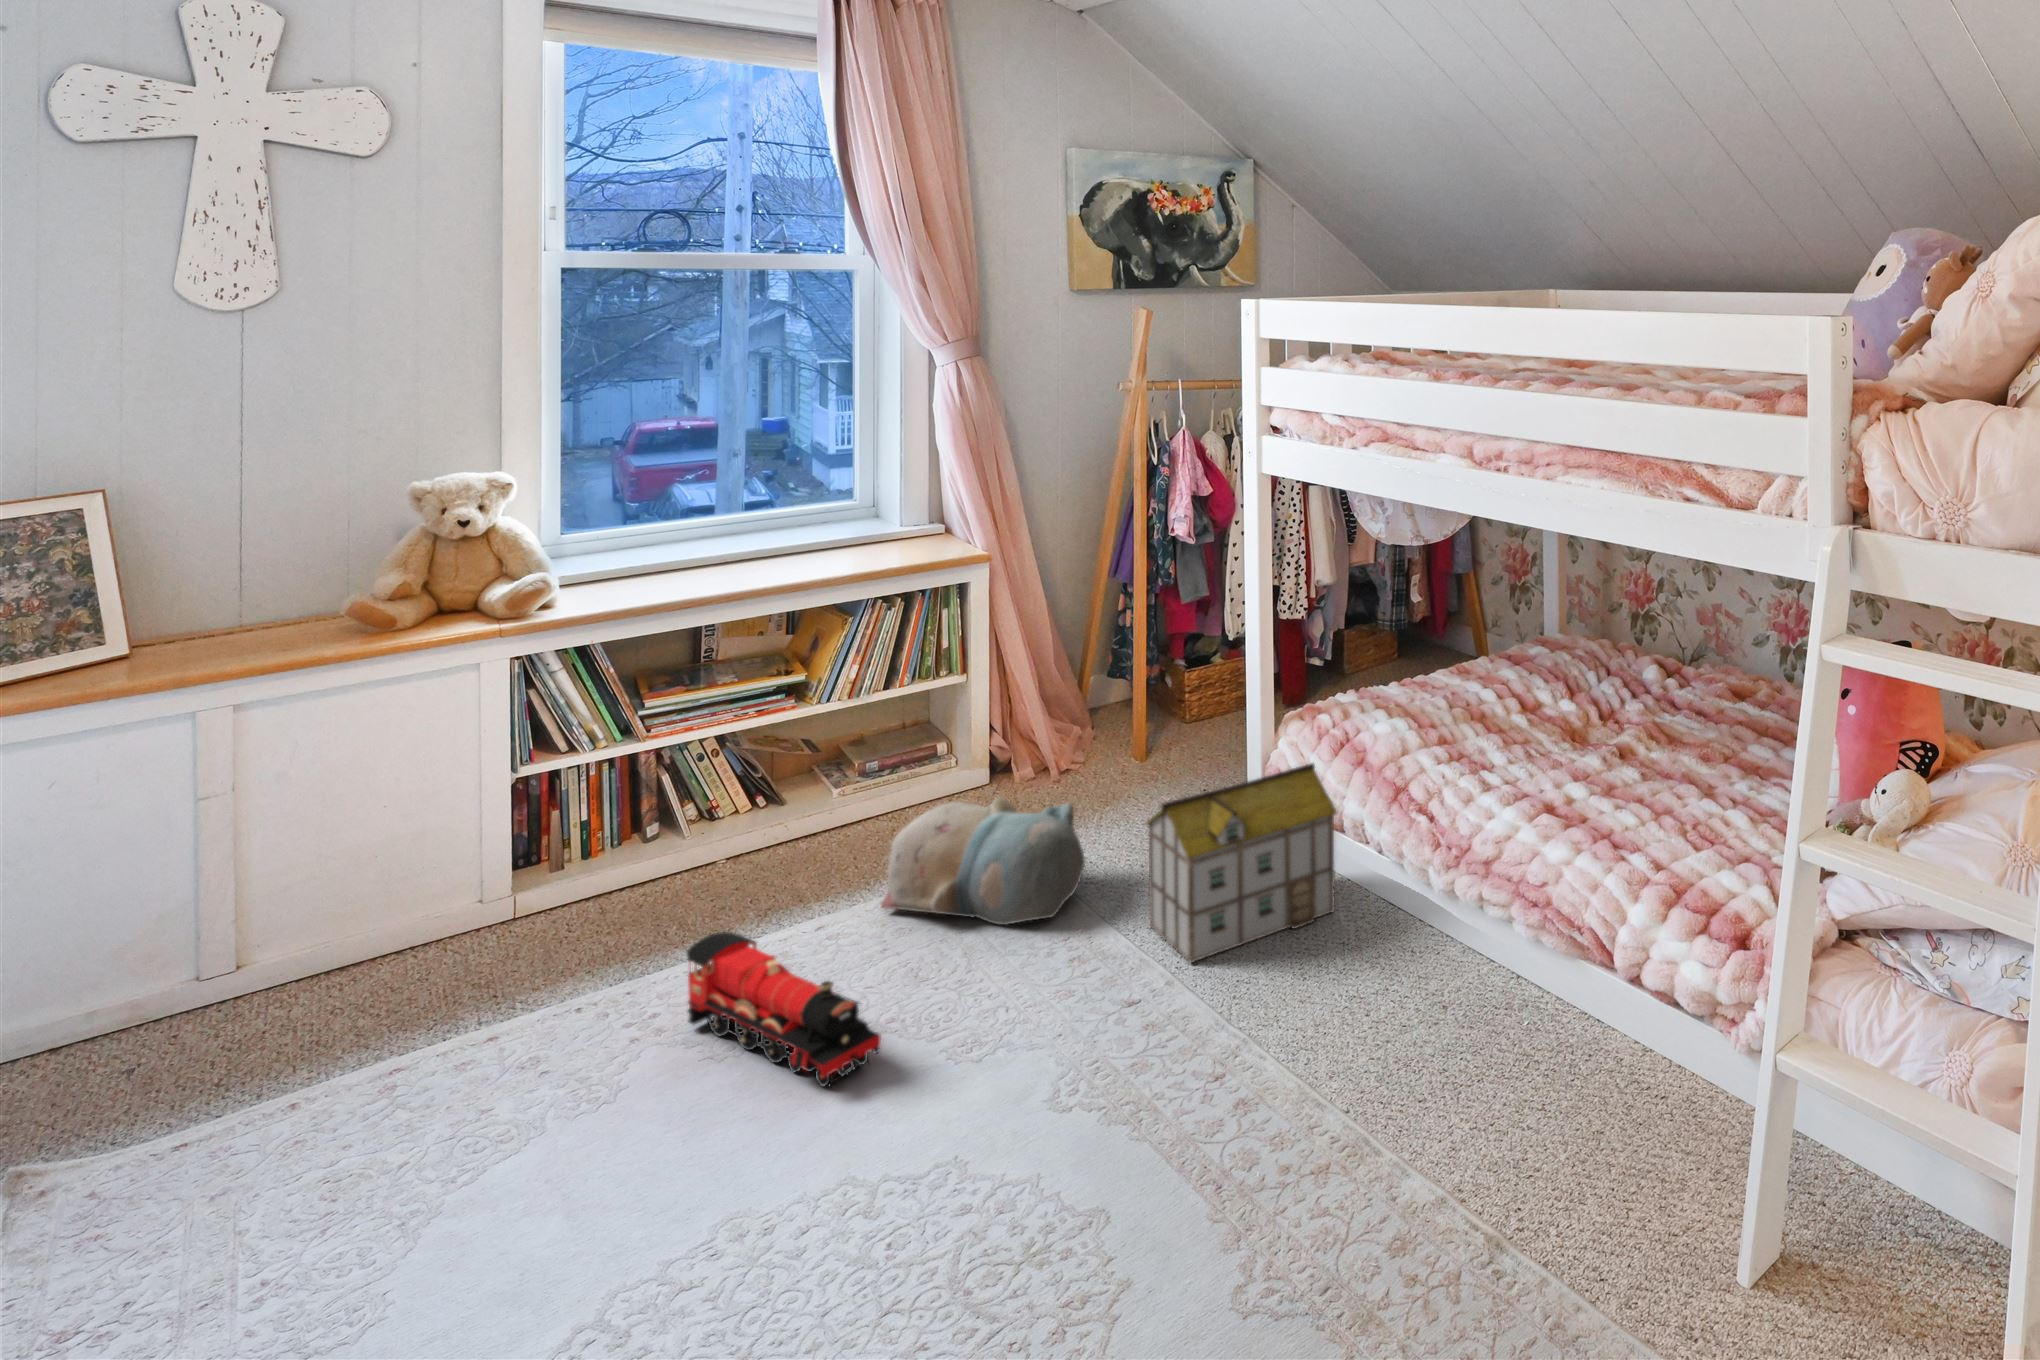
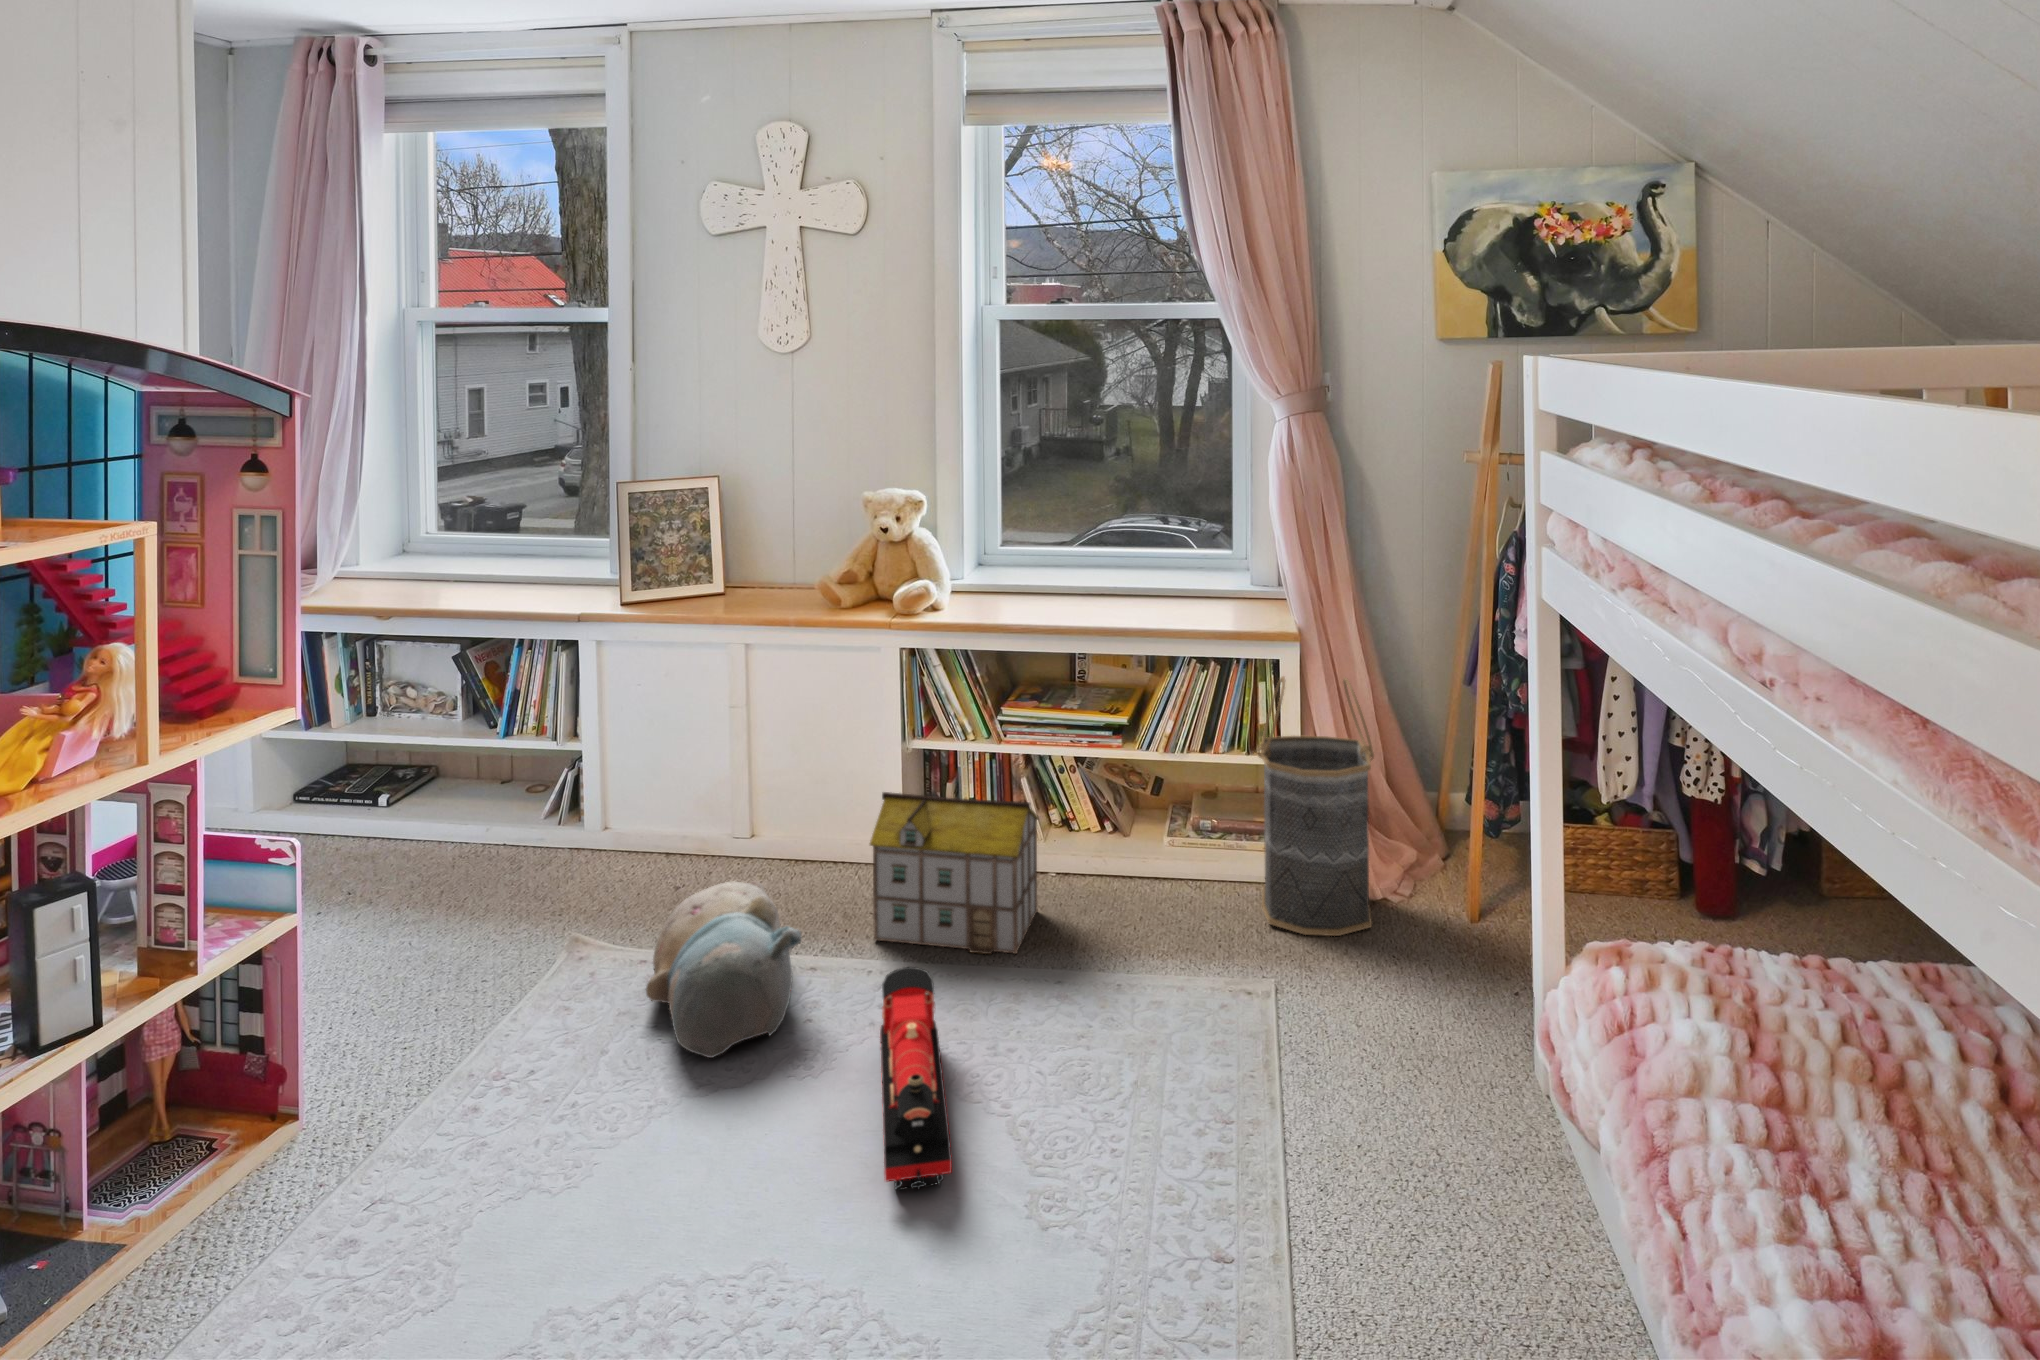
basket: none [959,585,1075,815] -> present [1257,676,1374,936]
toy house: present [1146,763,1337,963] -> present [870,792,1039,954]
plush toy: present [881,797,1085,925] -> present [646,881,802,1058]

